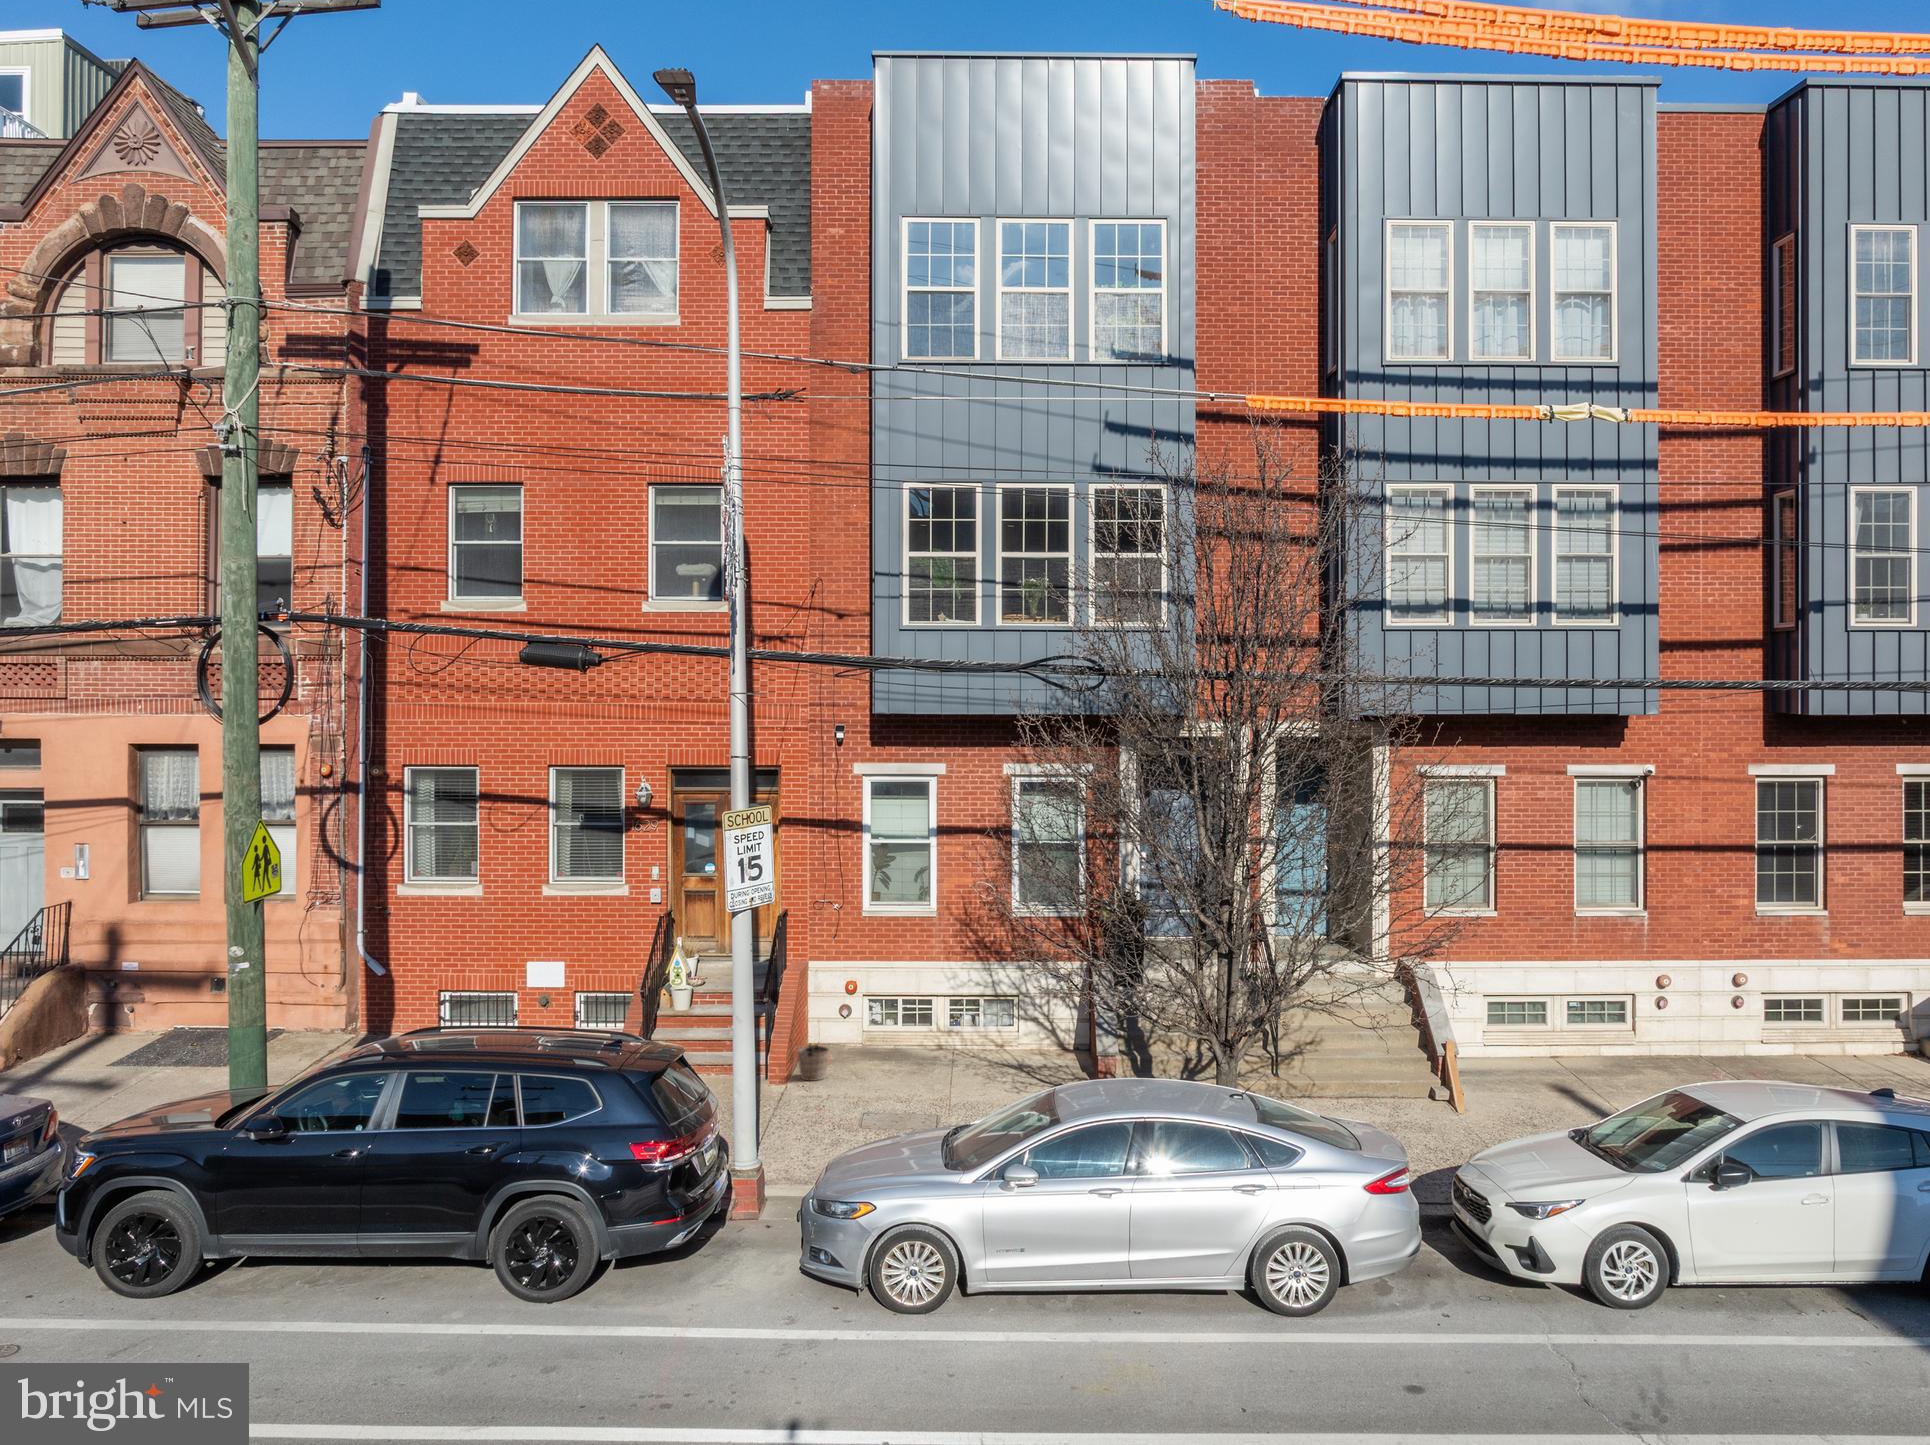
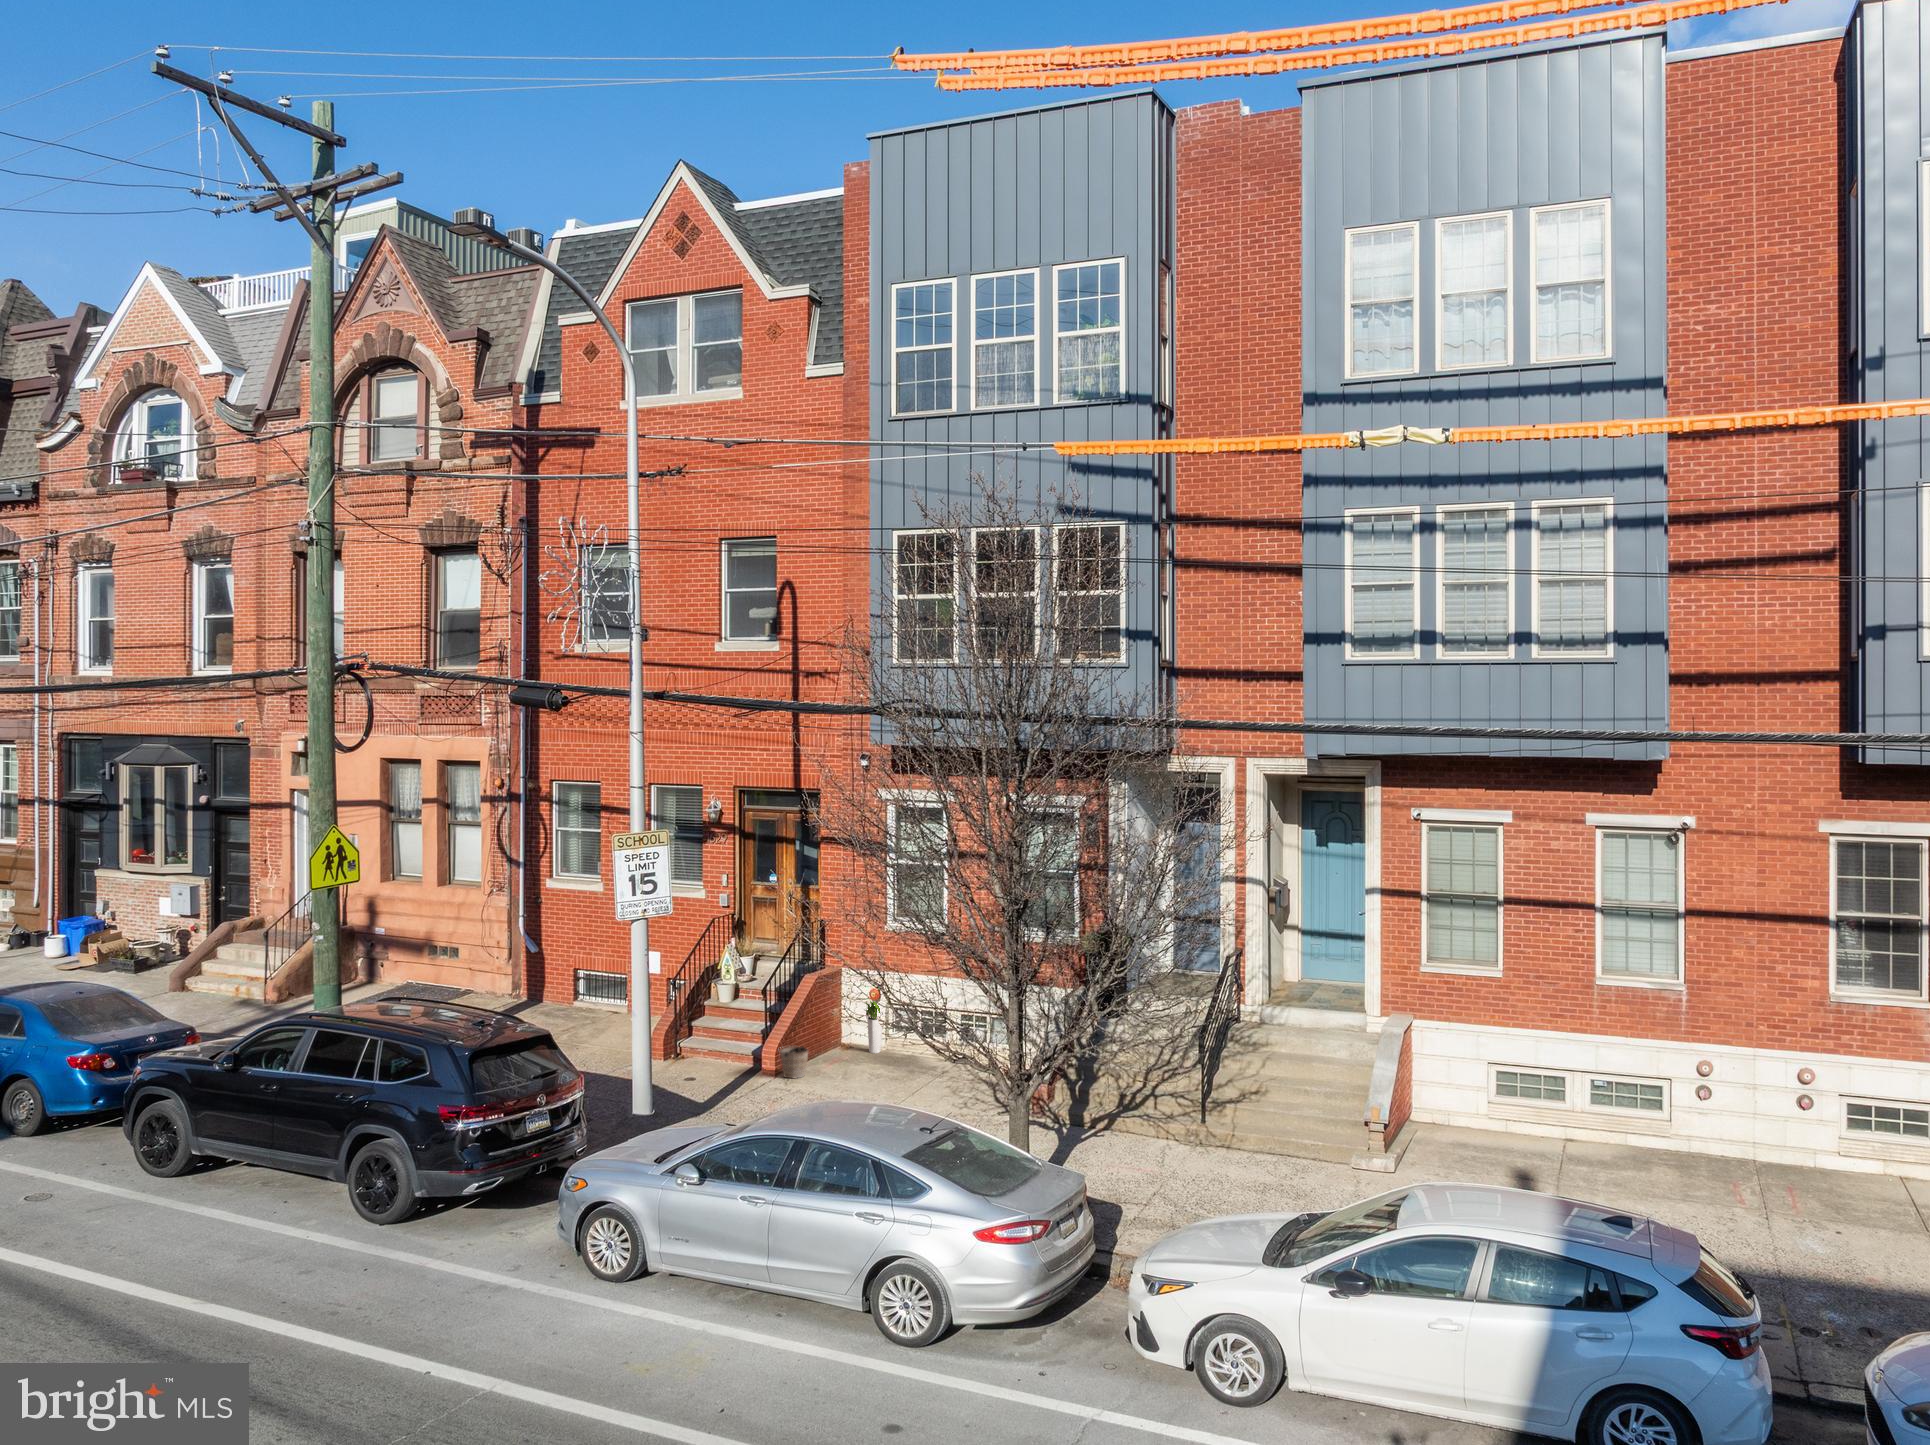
planter: none [848,989,874,1050] -> present [864,1001,883,1053]

